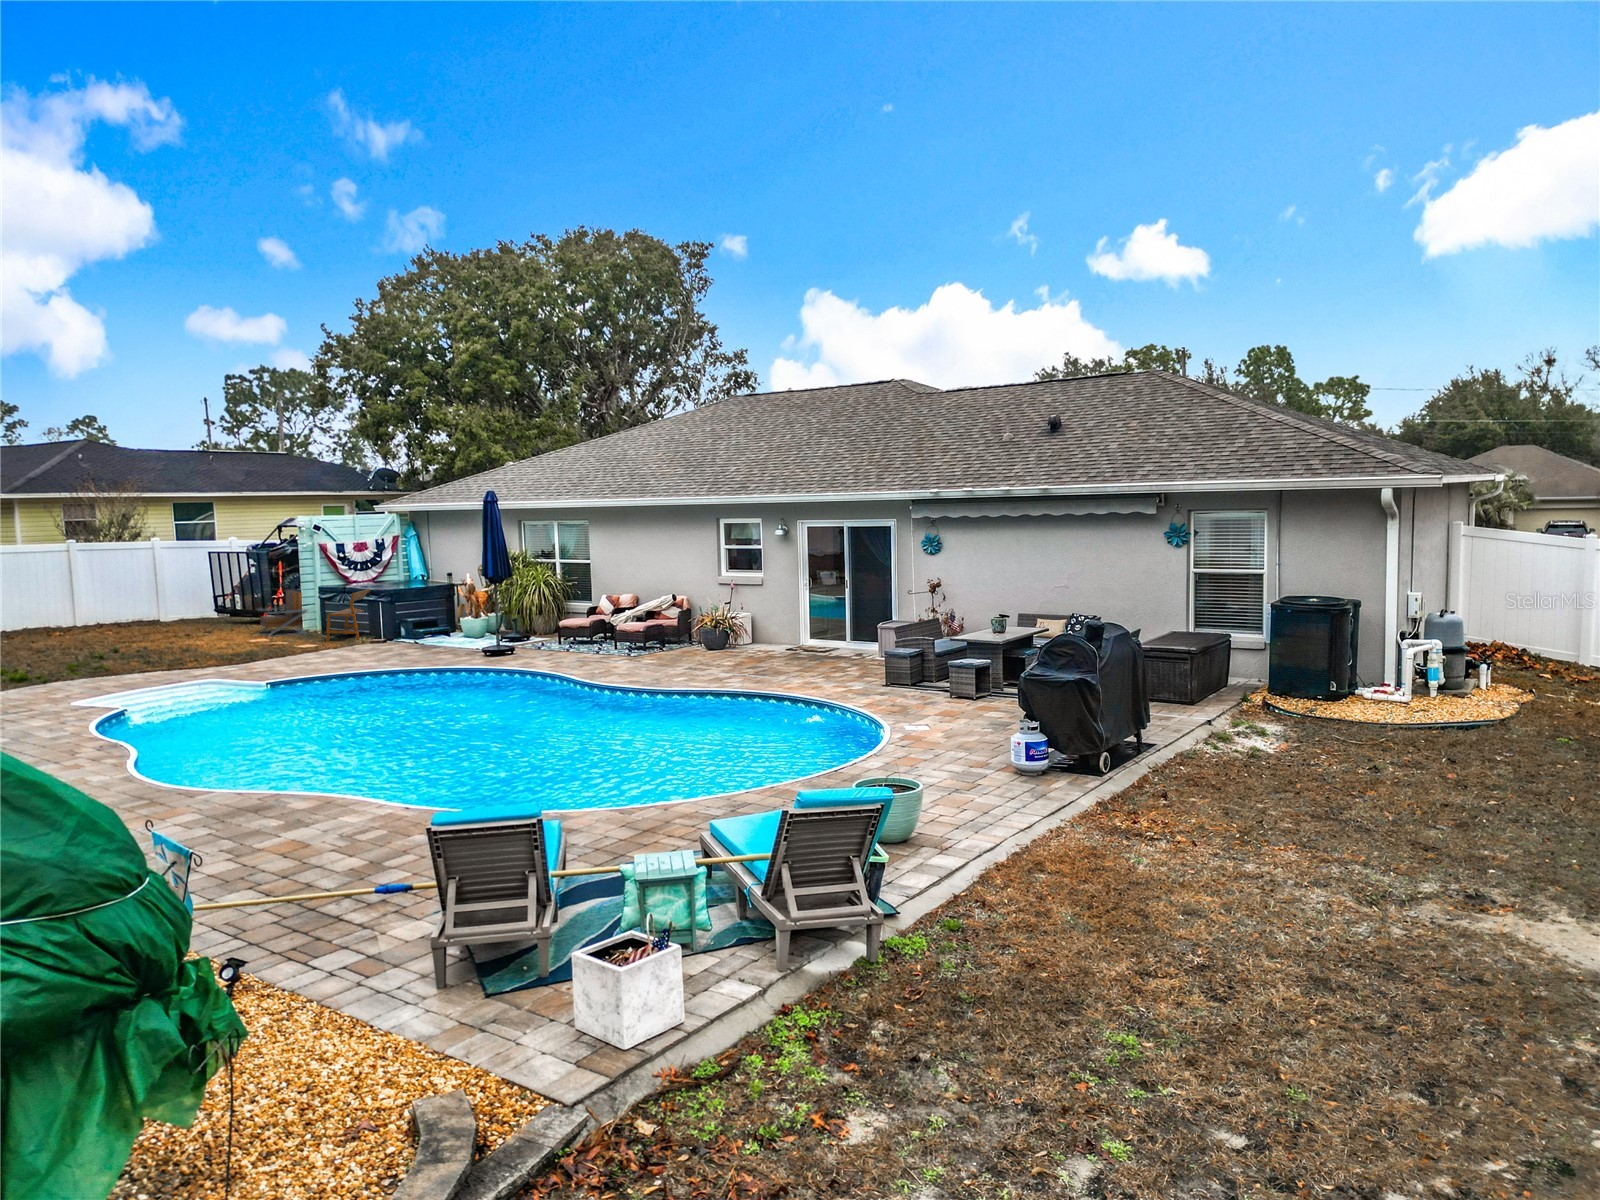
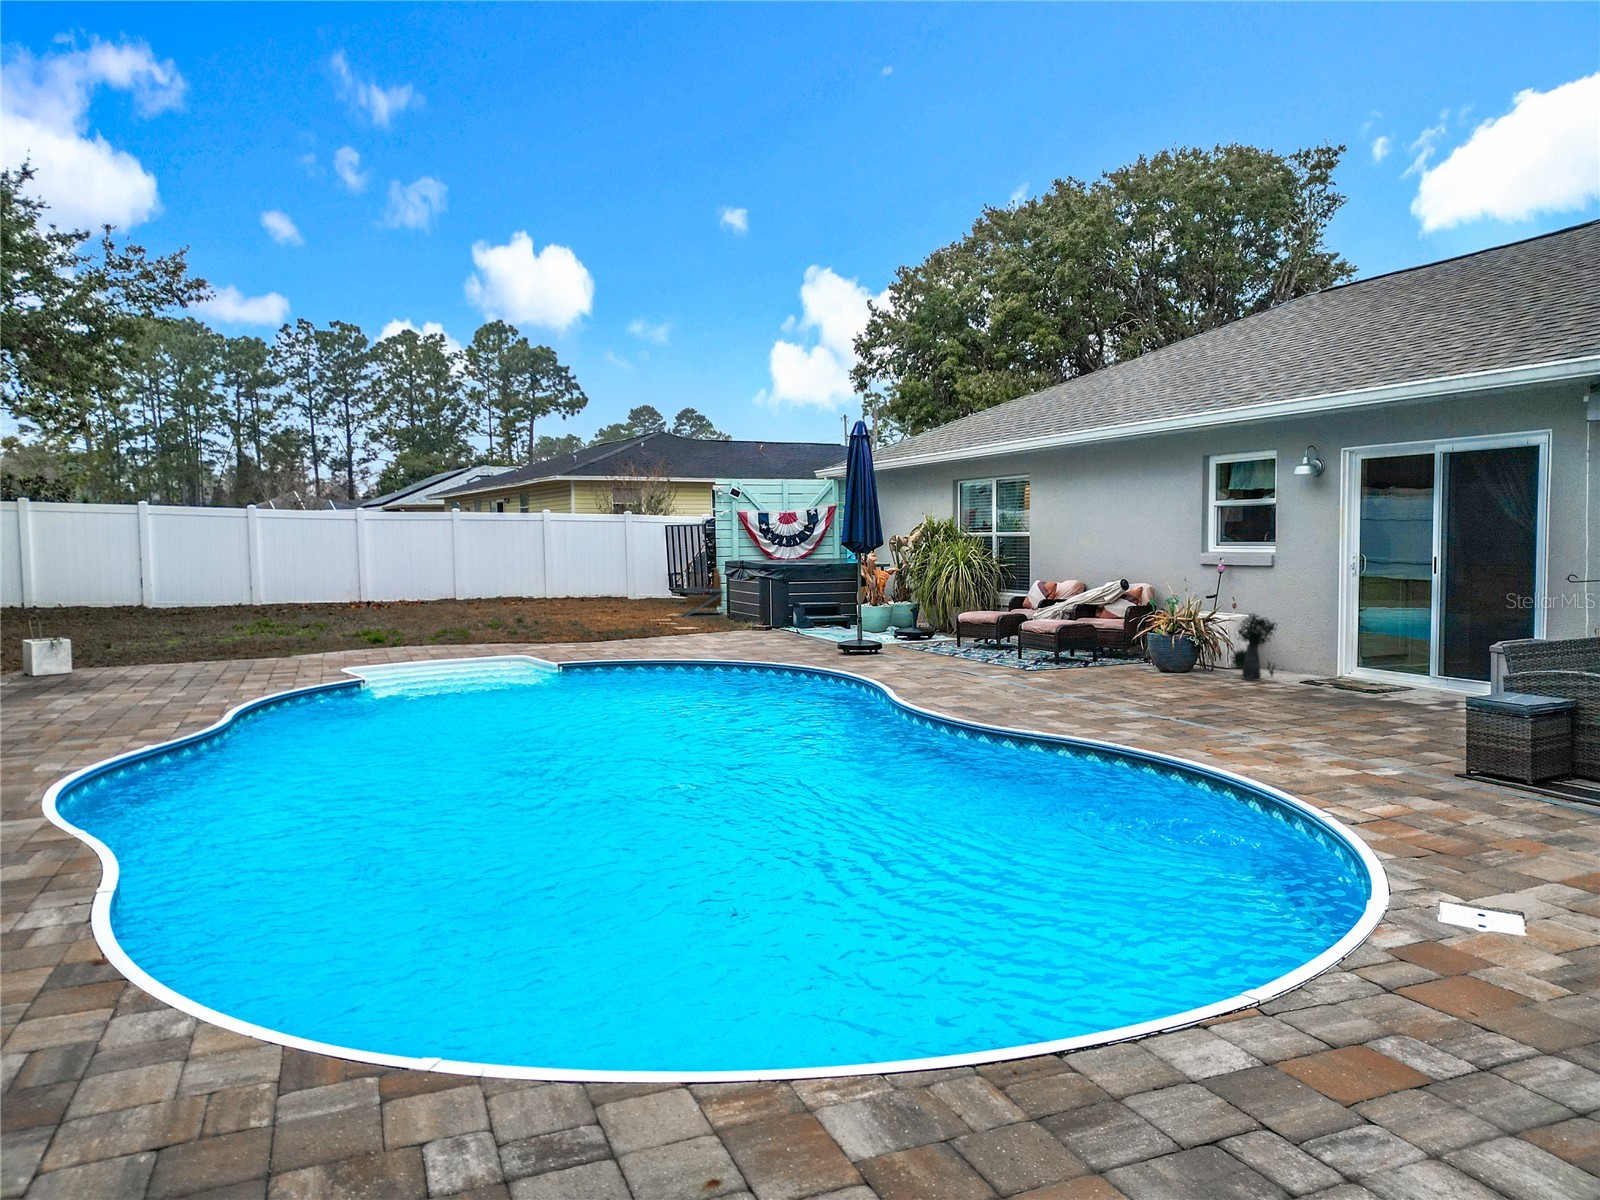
bench: present [326,589,370,641] -> none [725,566,786,626]
potted plant: none [742,611,769,650] -> present [1231,614,1277,681]

